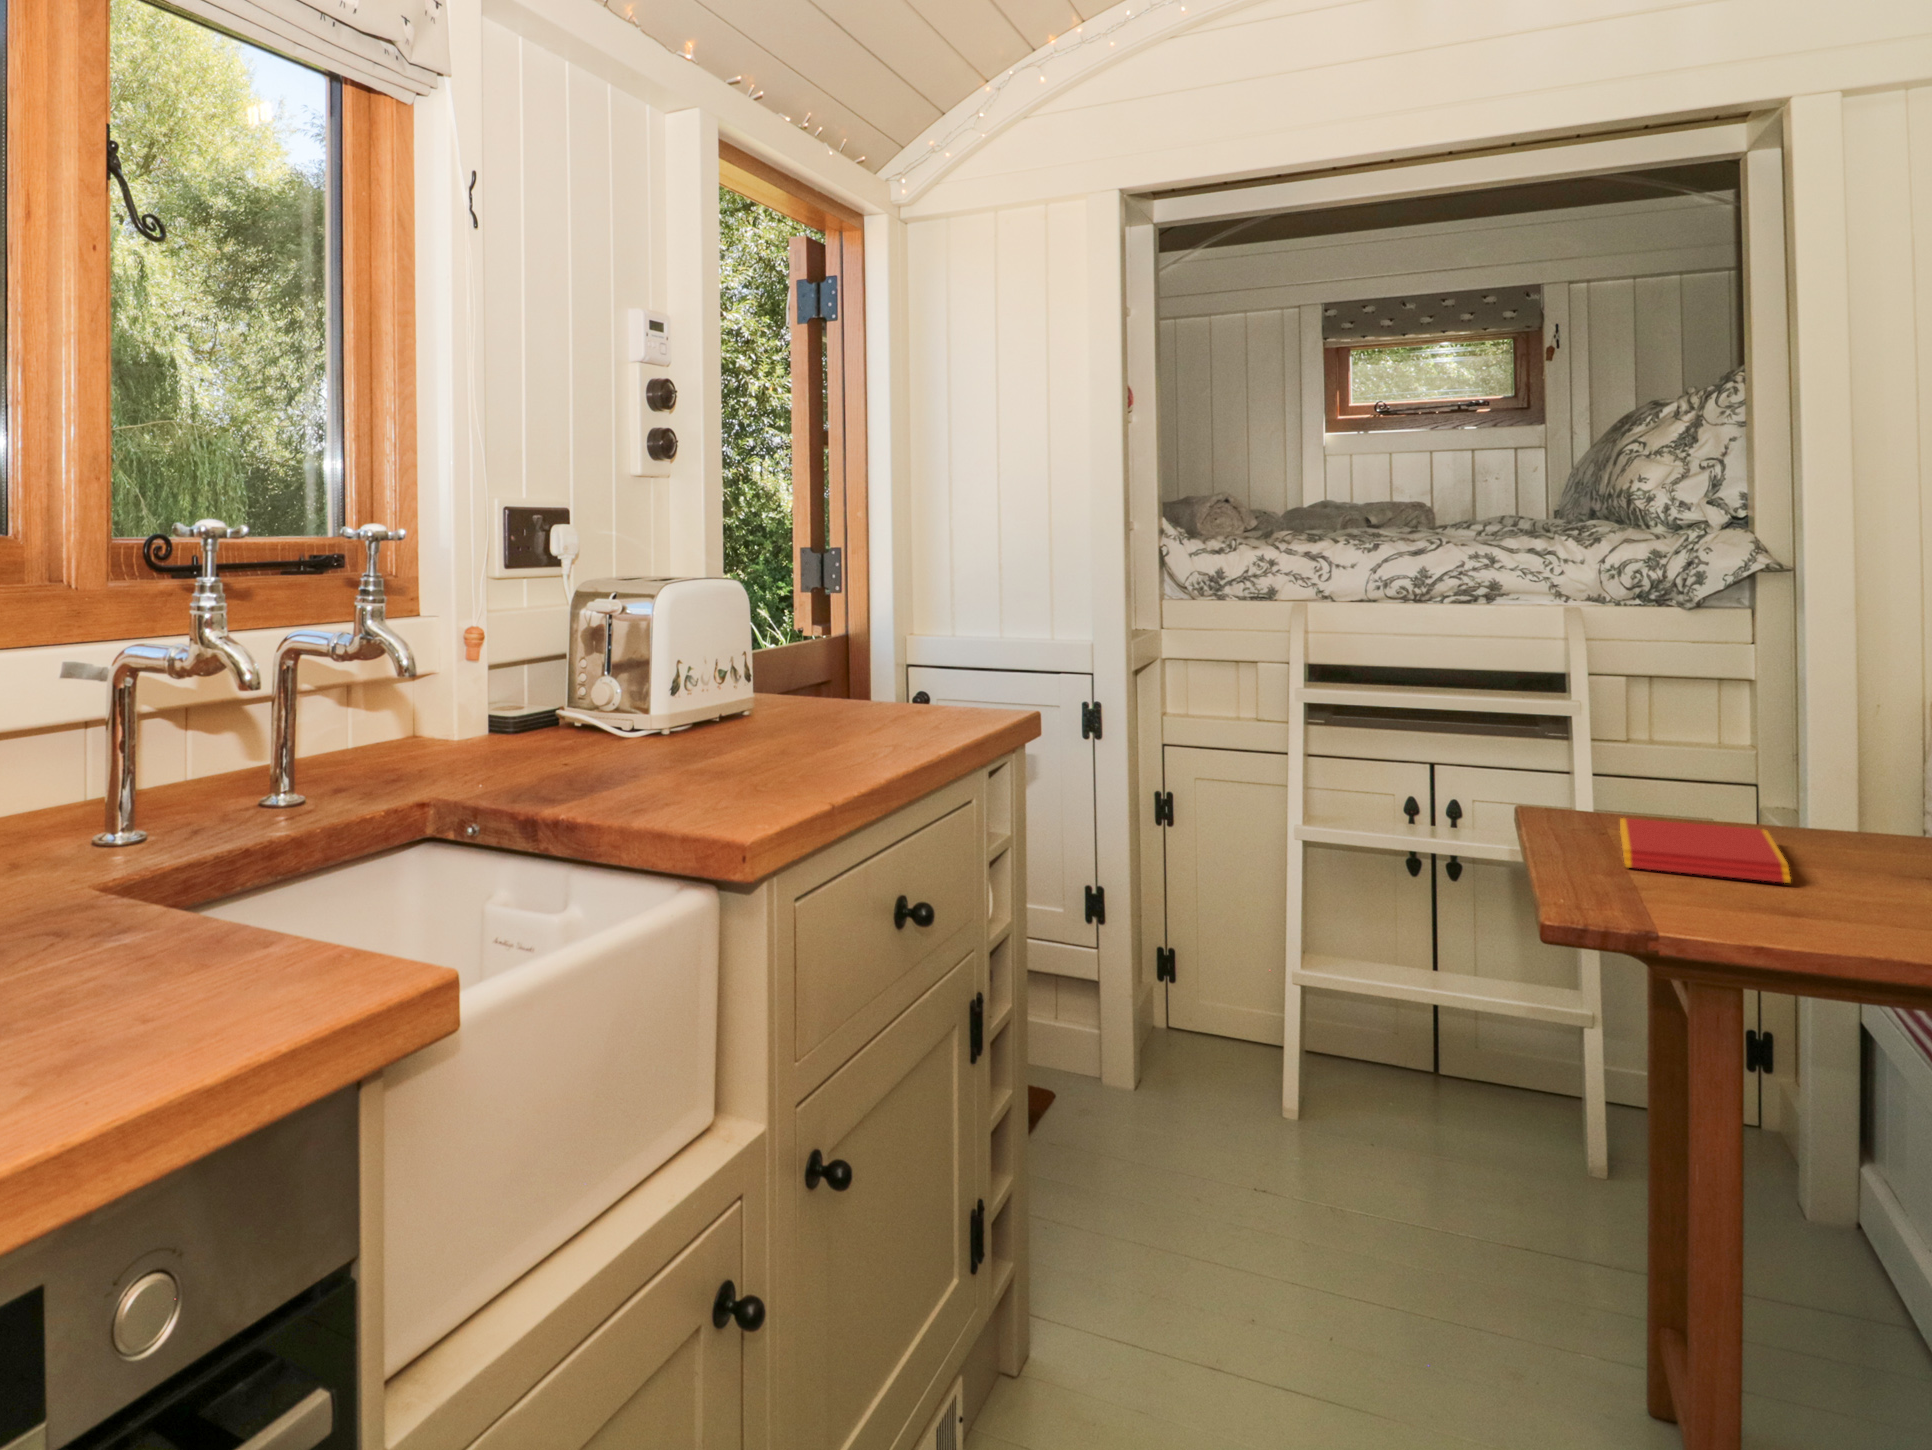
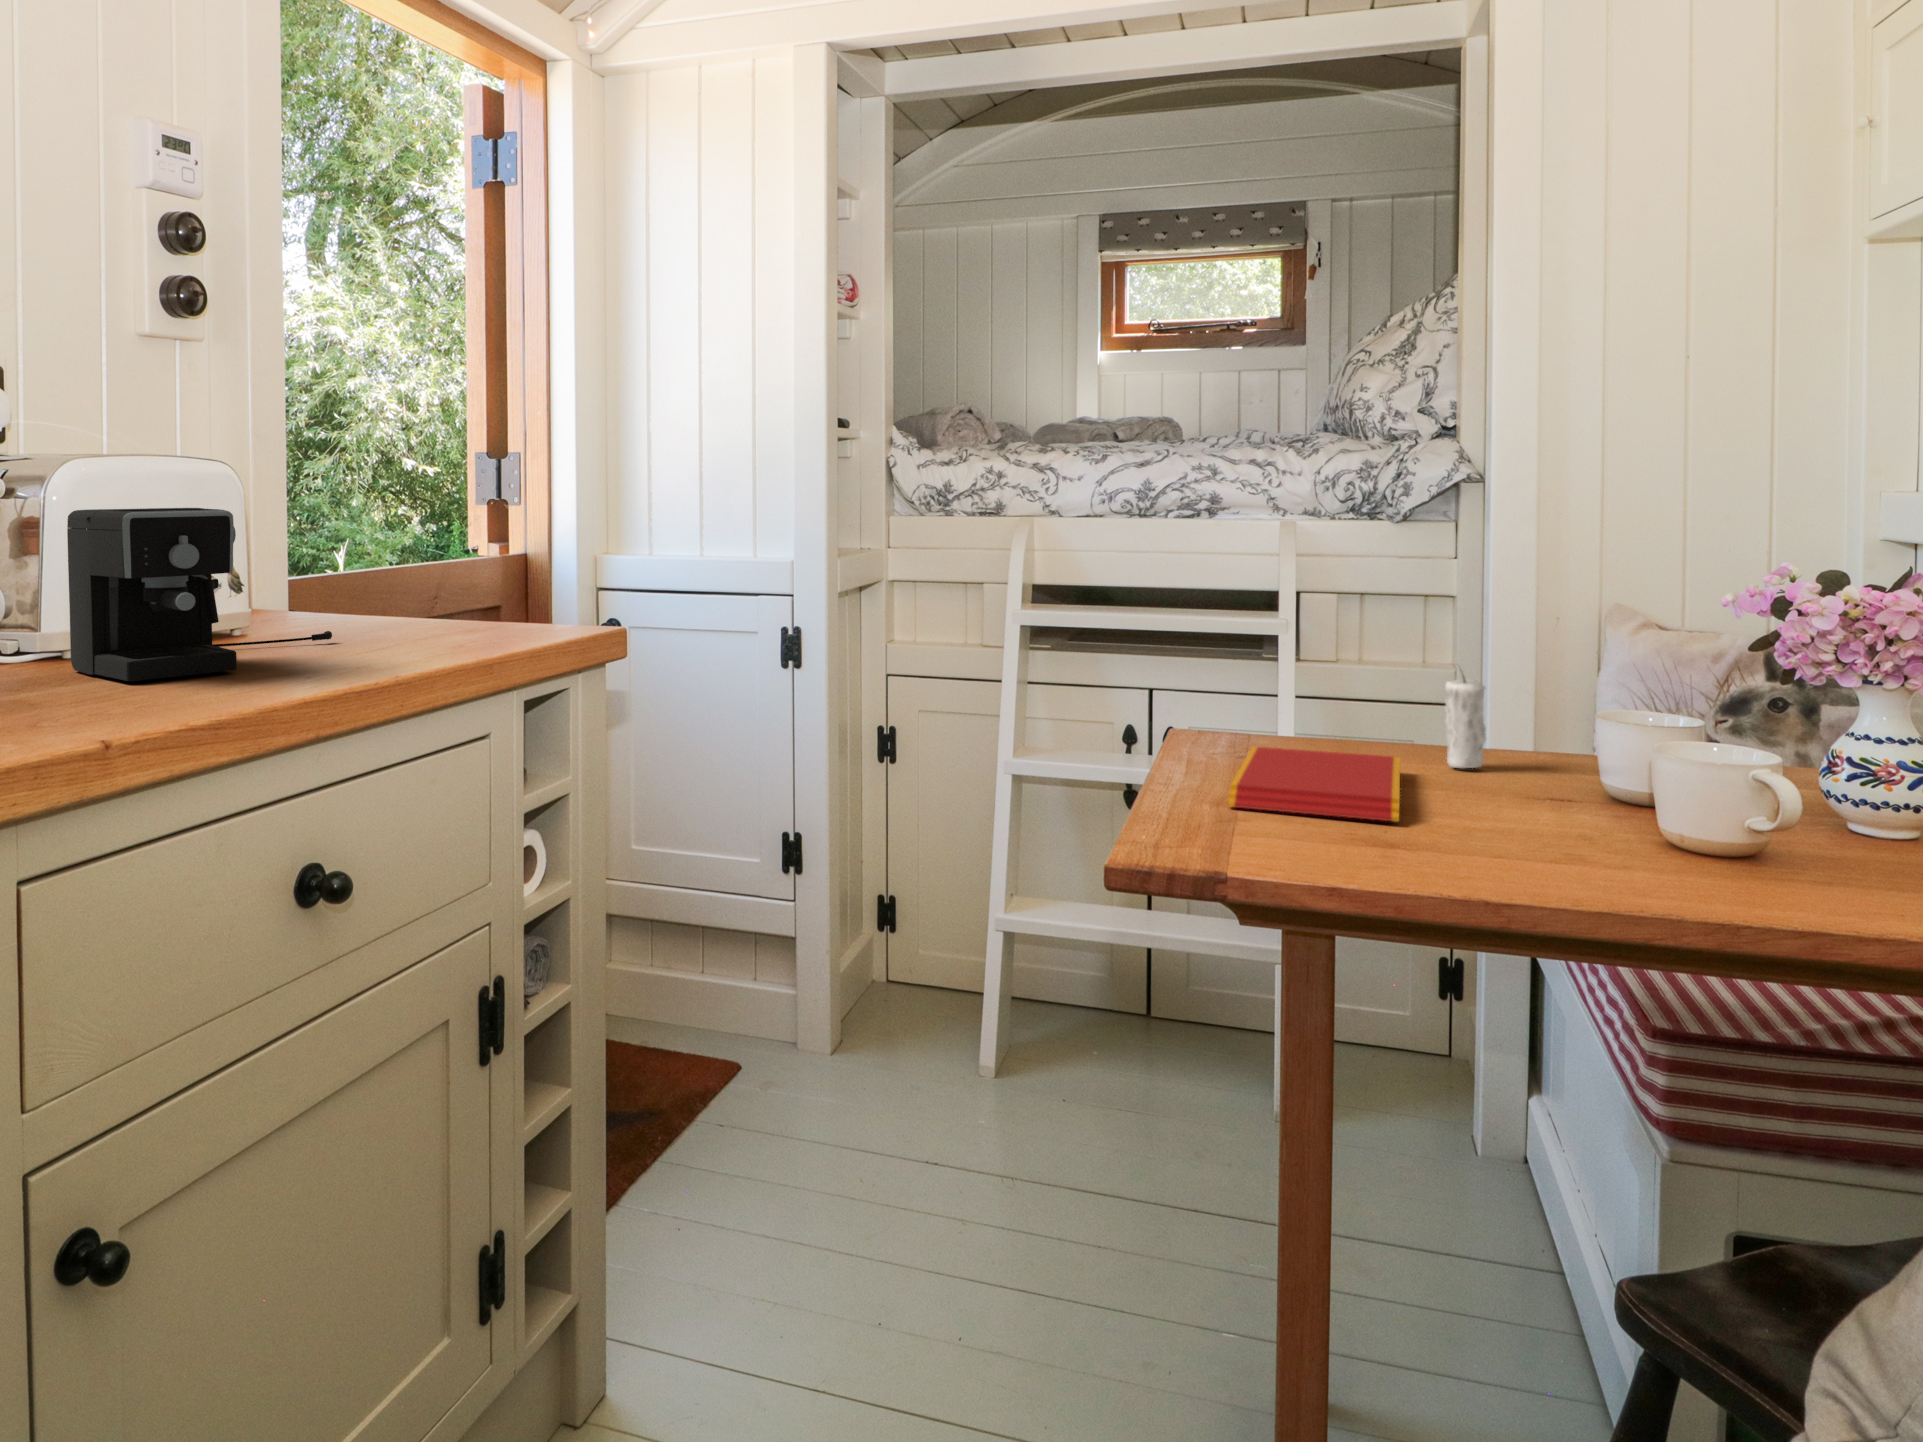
coffee maker: none [699,622,842,752] -> present [67,508,332,681]
candle: none [1805,748,1848,841] -> present [1445,670,1486,768]

